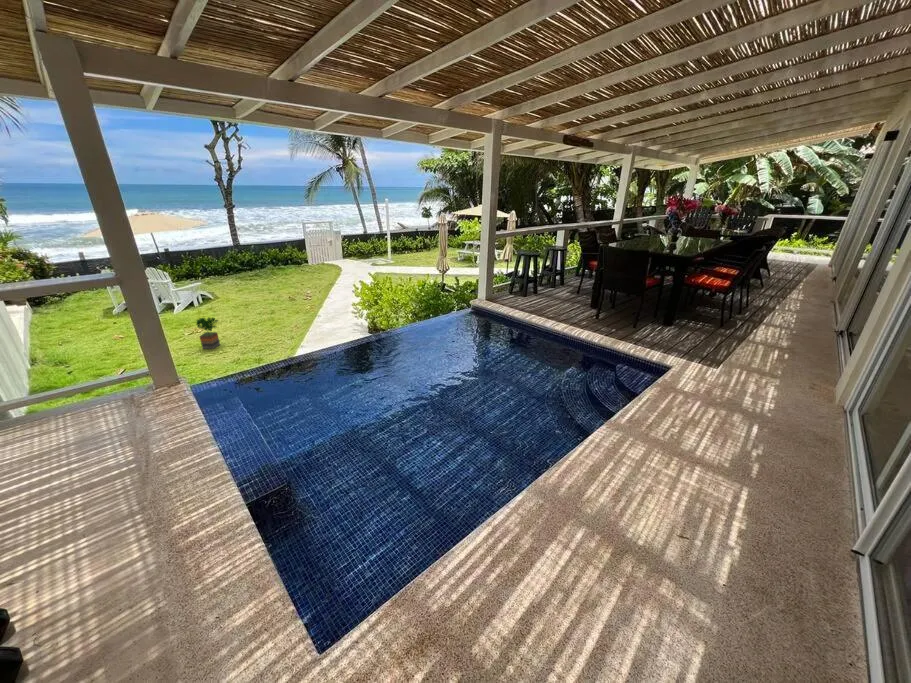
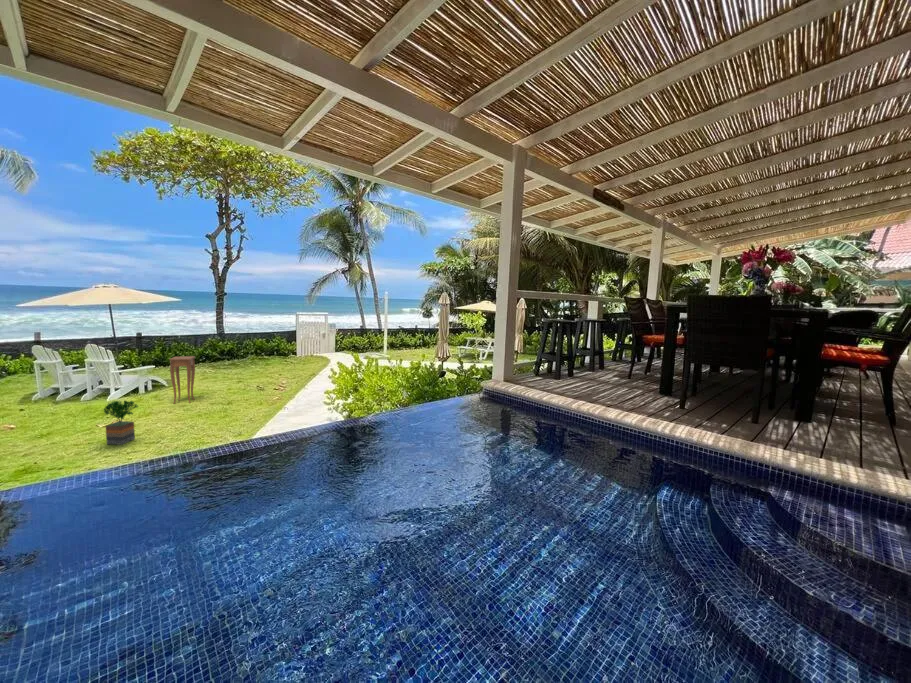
side table: none [220,276,244,316] -> present [169,356,195,404]

